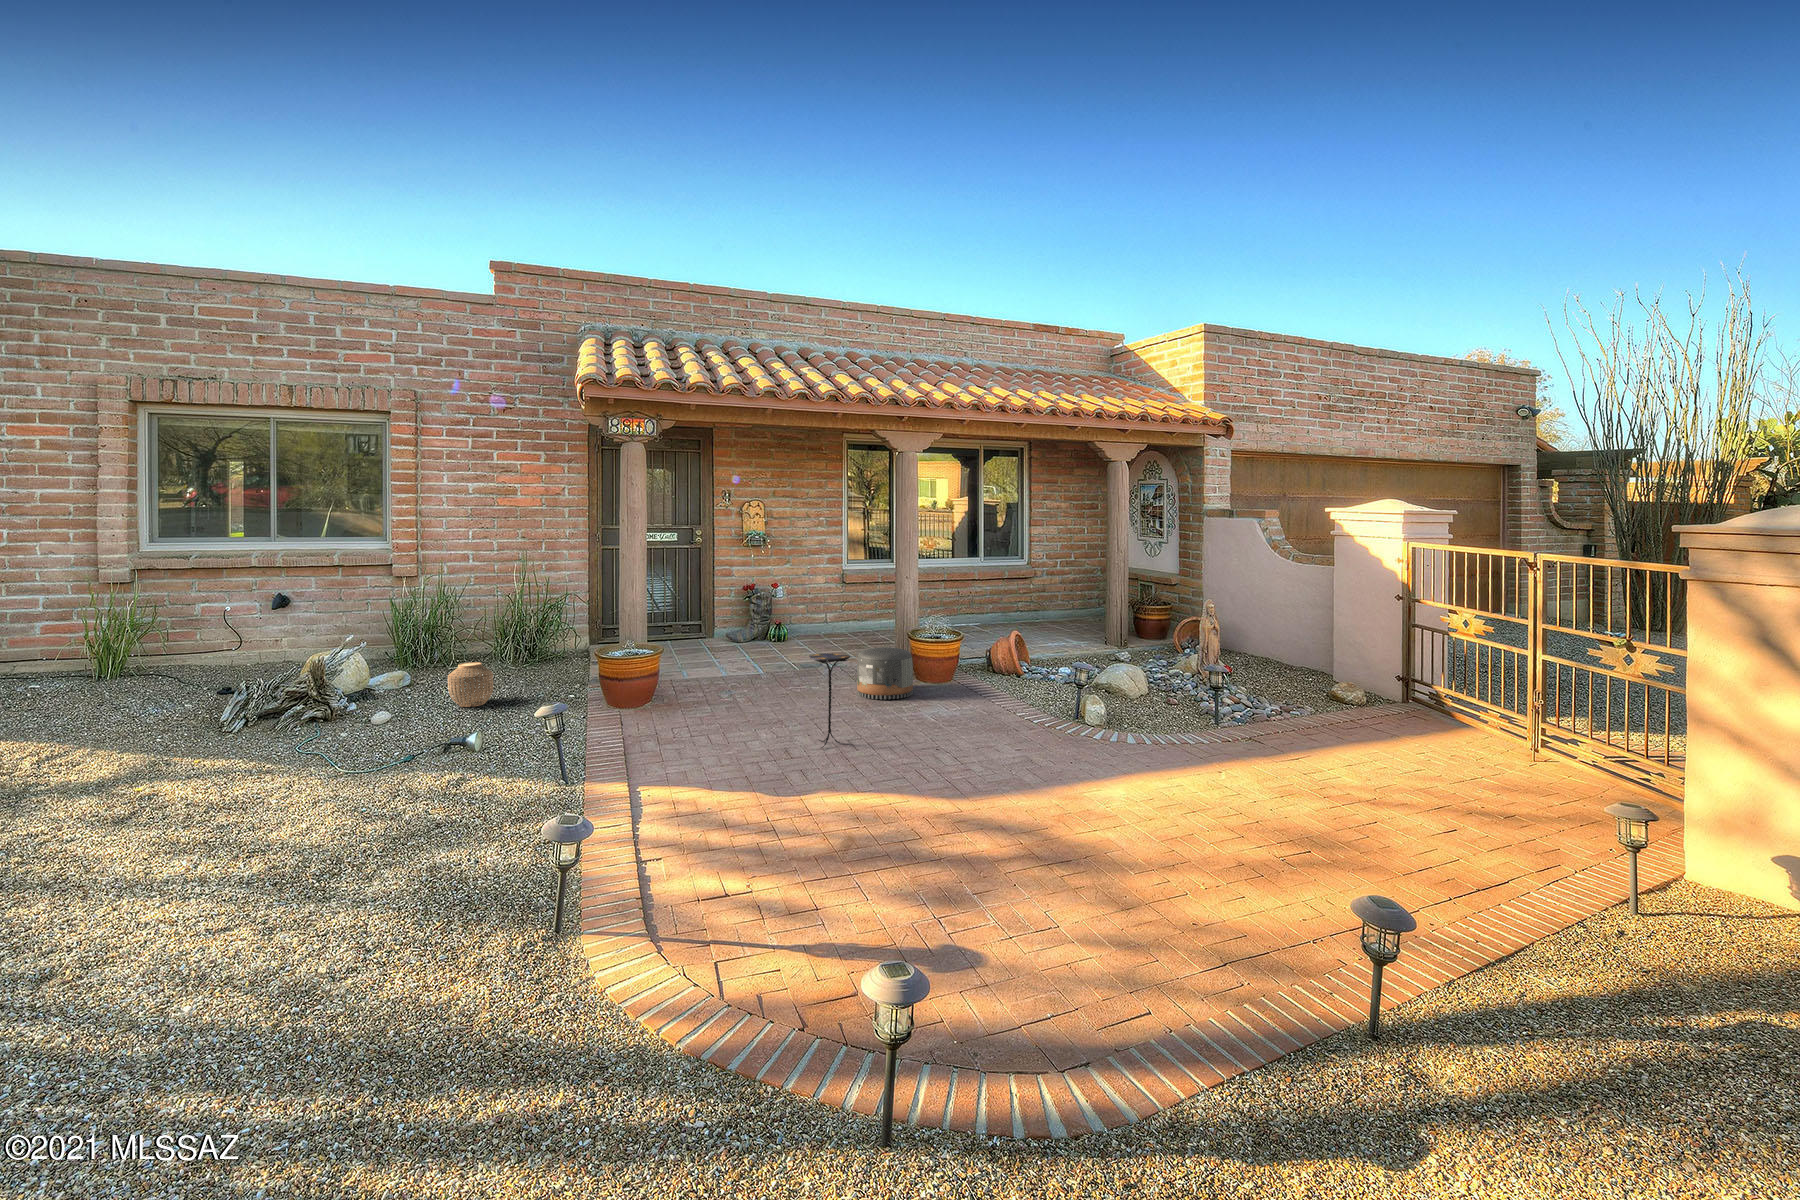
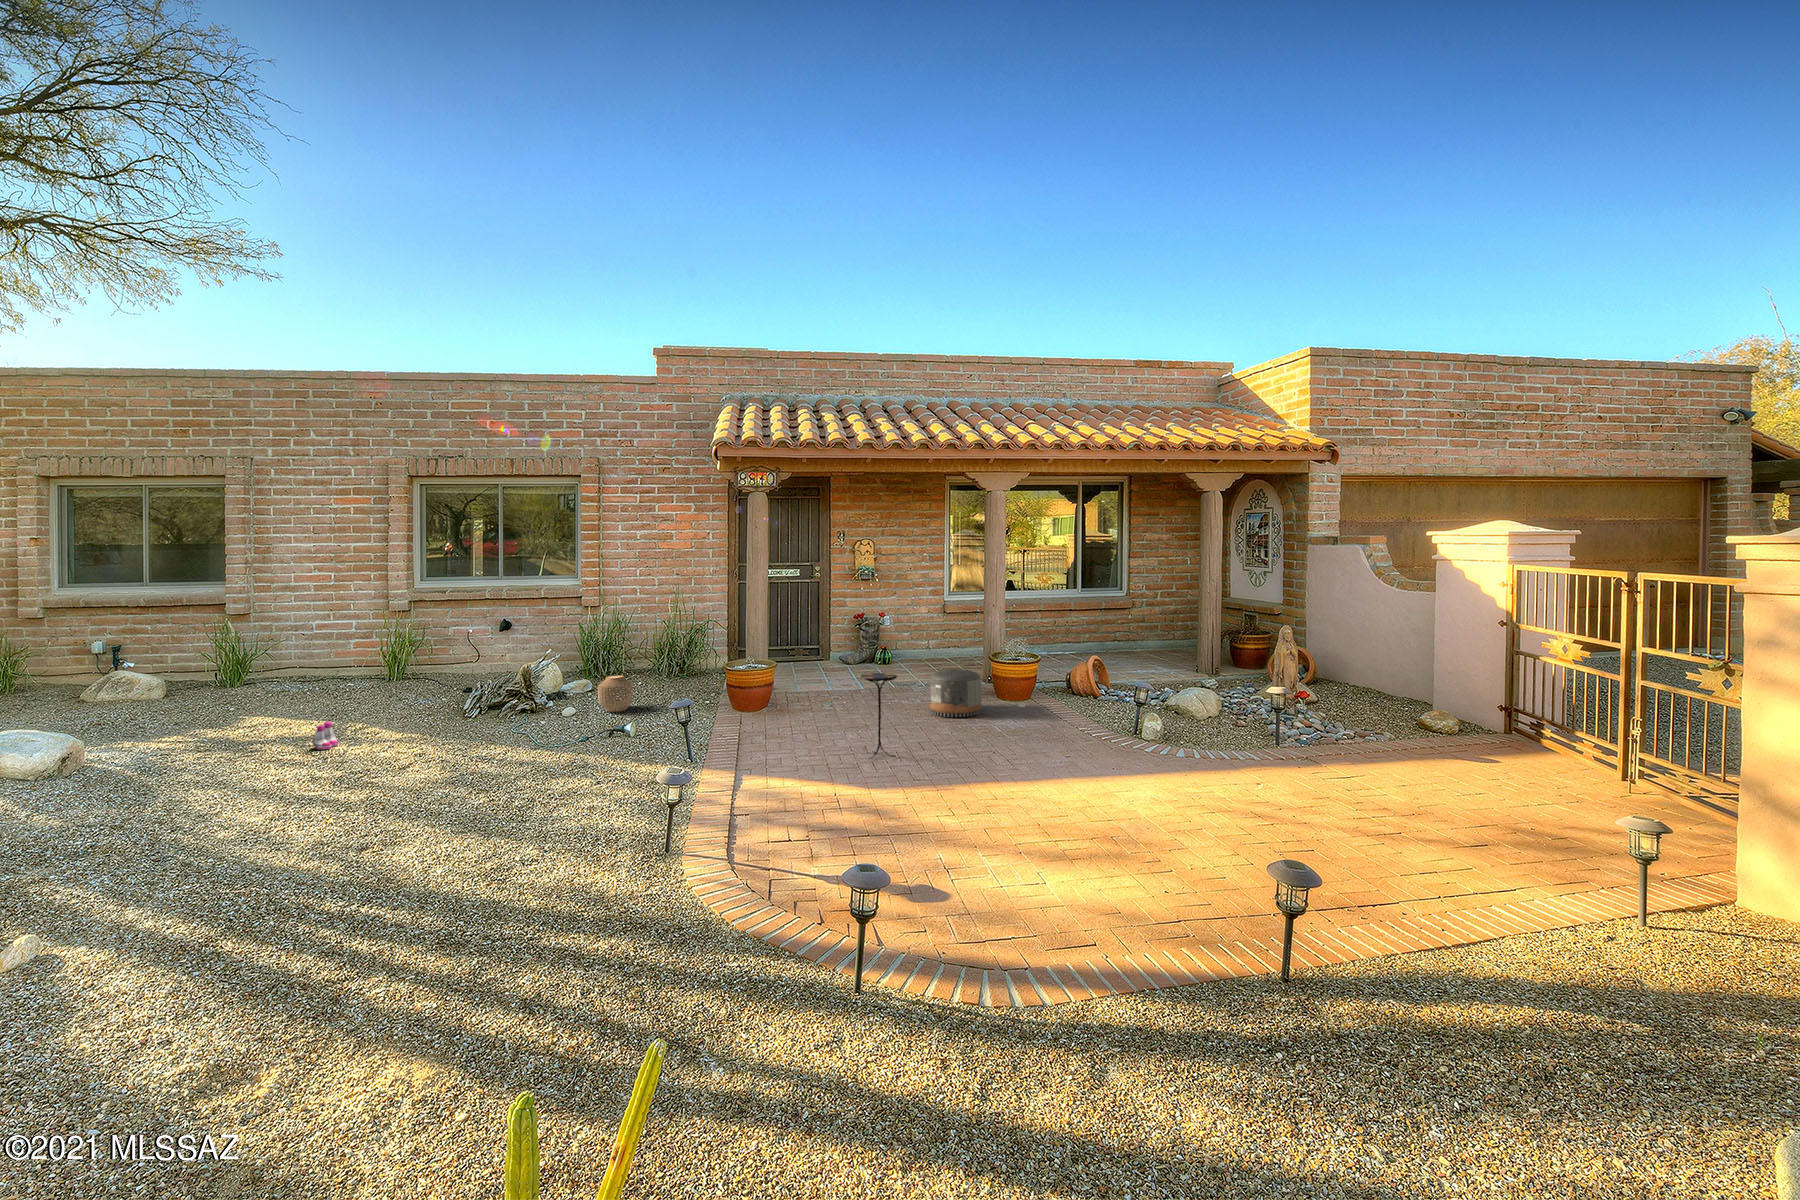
boots: none [40,734,80,773] -> present [313,722,338,749]

